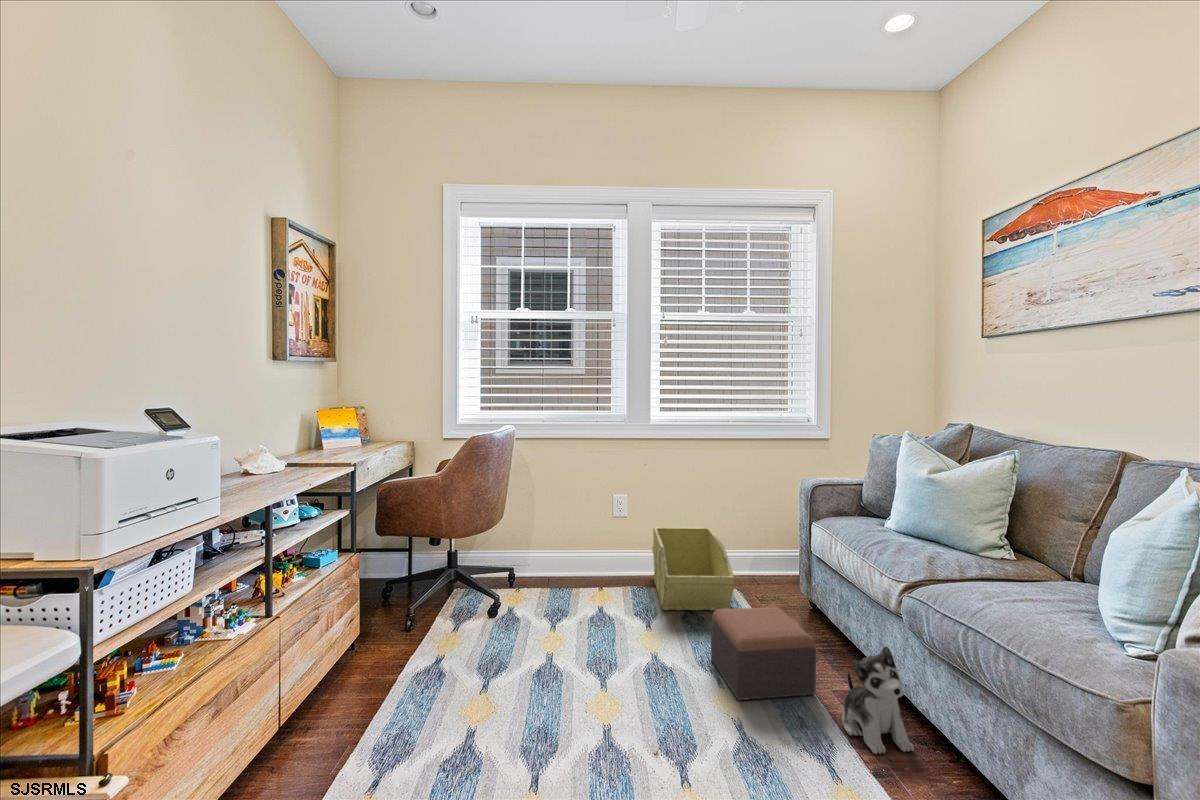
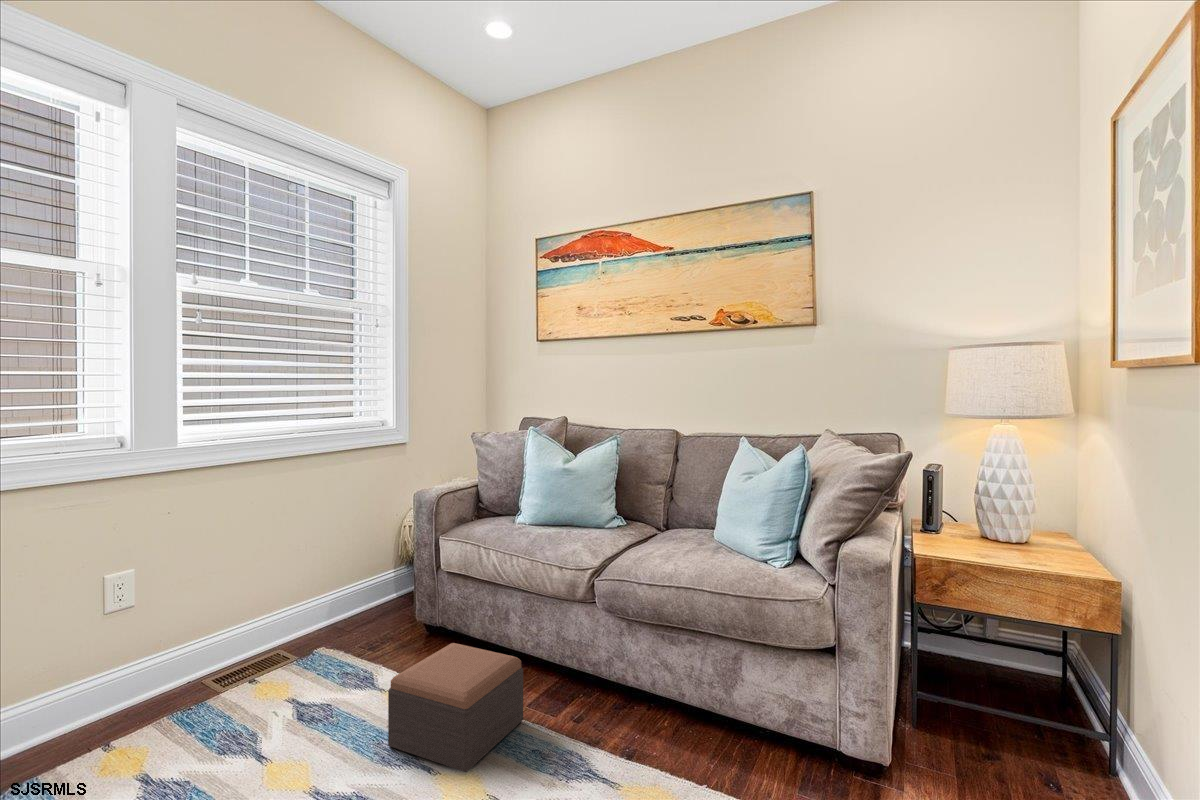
storage bin: present [652,527,735,610] -> none [186,582,366,721]
plush toy: present [842,647,914,754] -> none [552,632,631,742]

